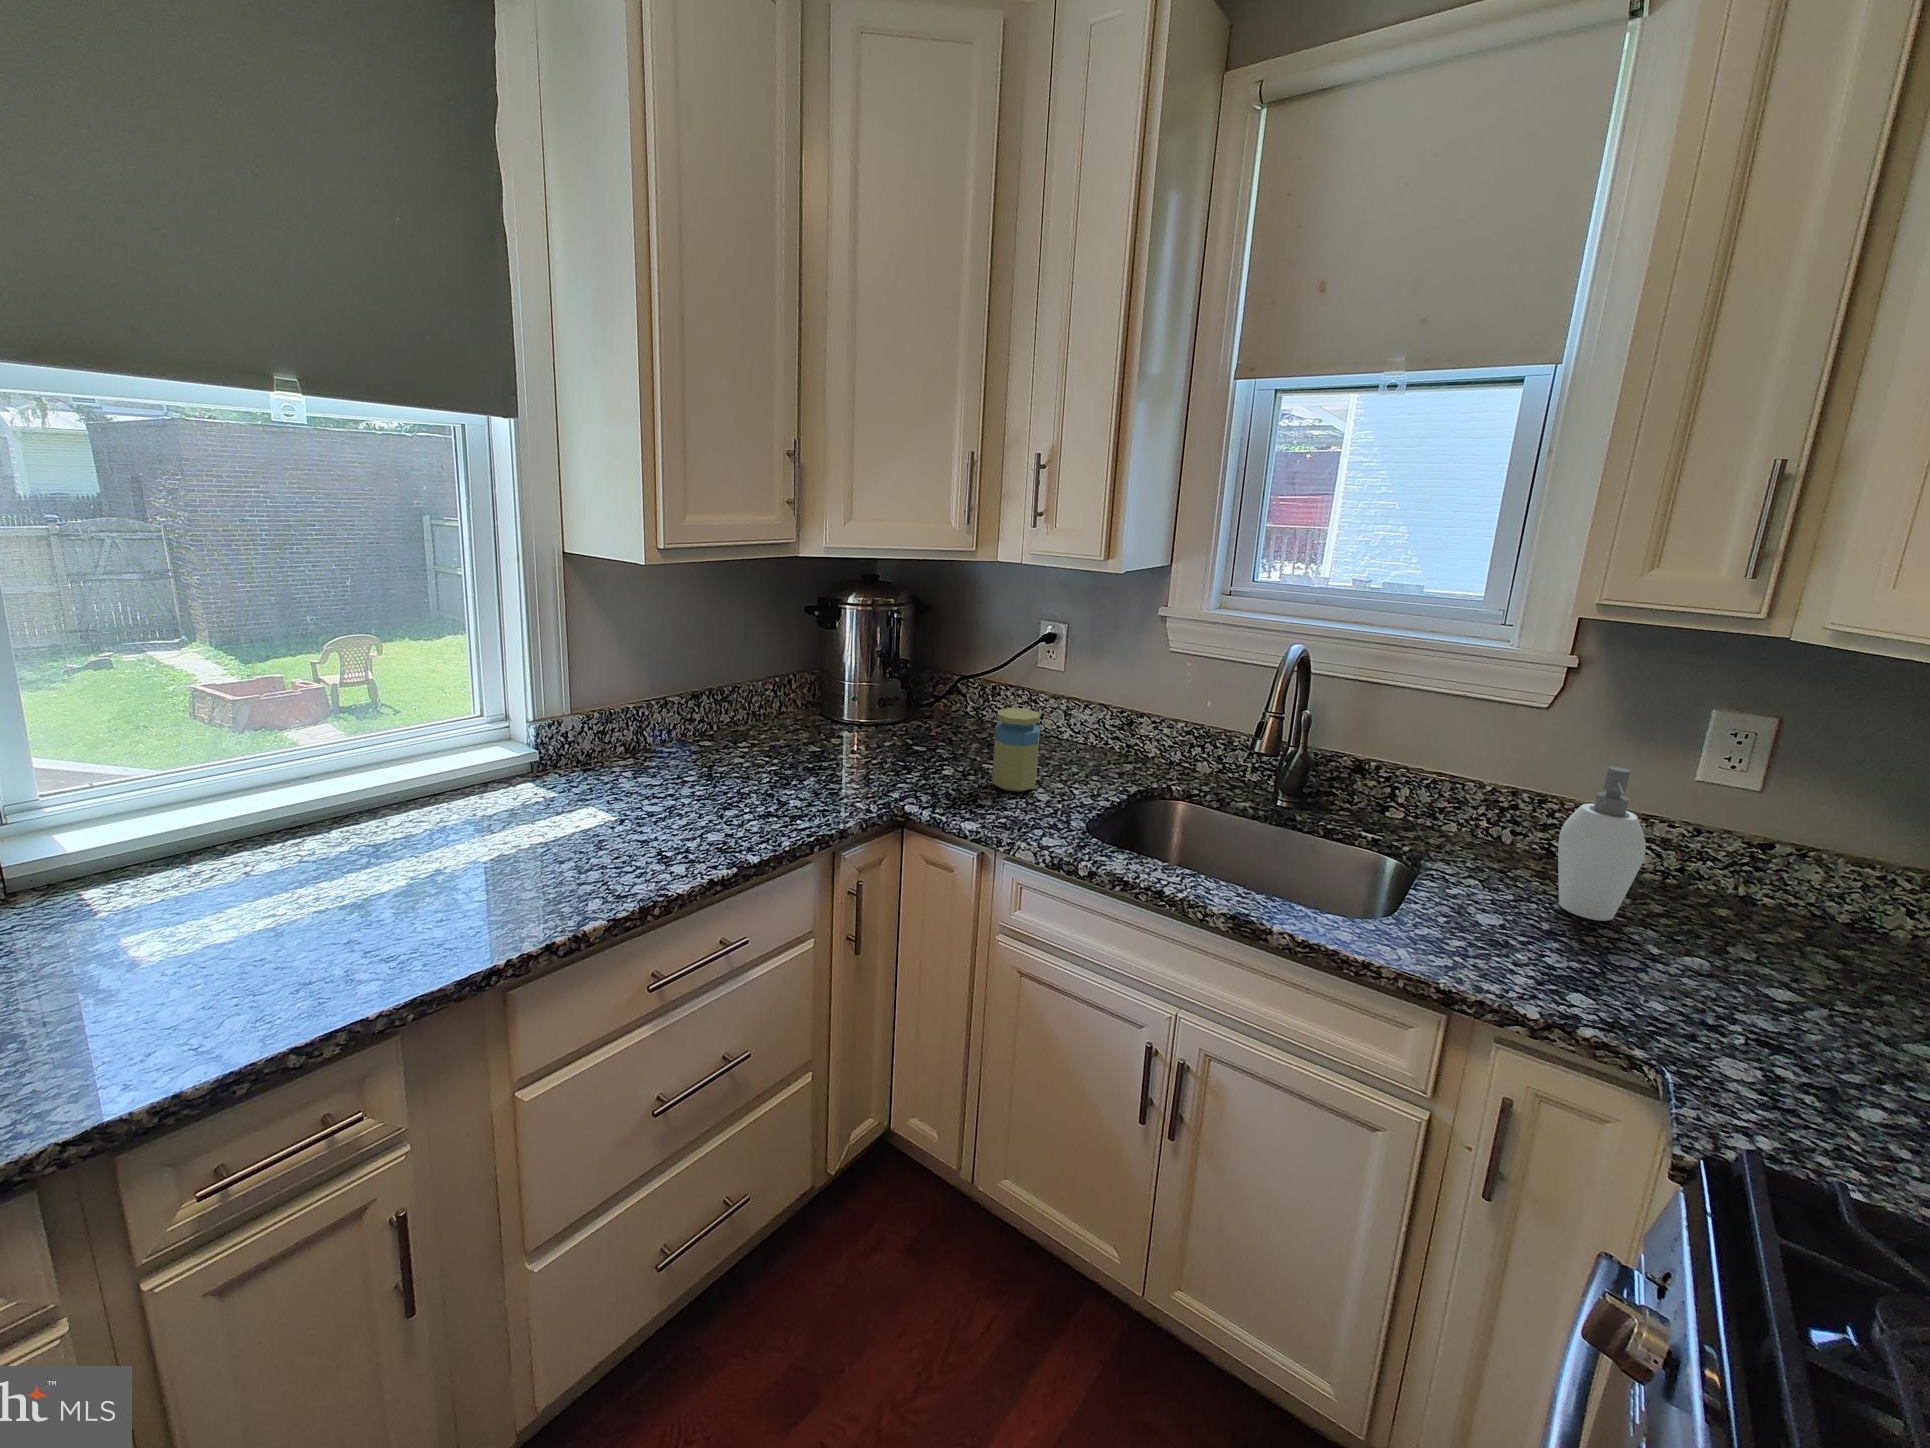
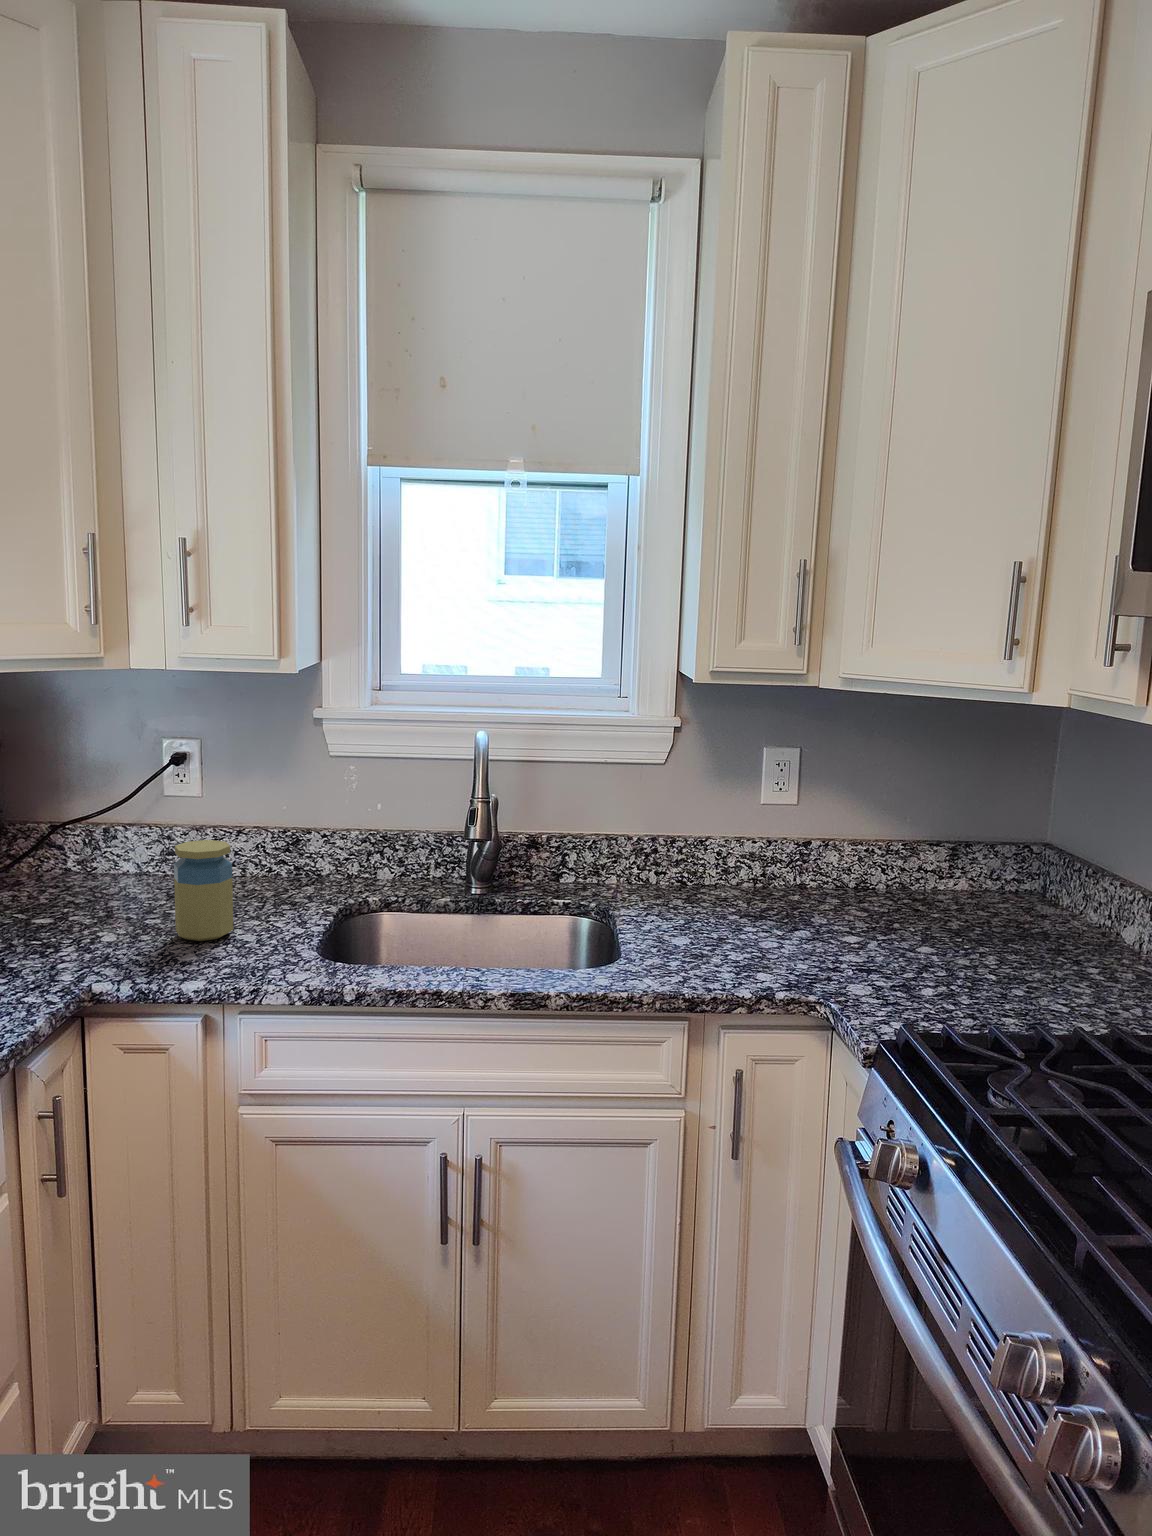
soap dispenser: present [1558,766,1646,921] -> none [705,799,759,923]

